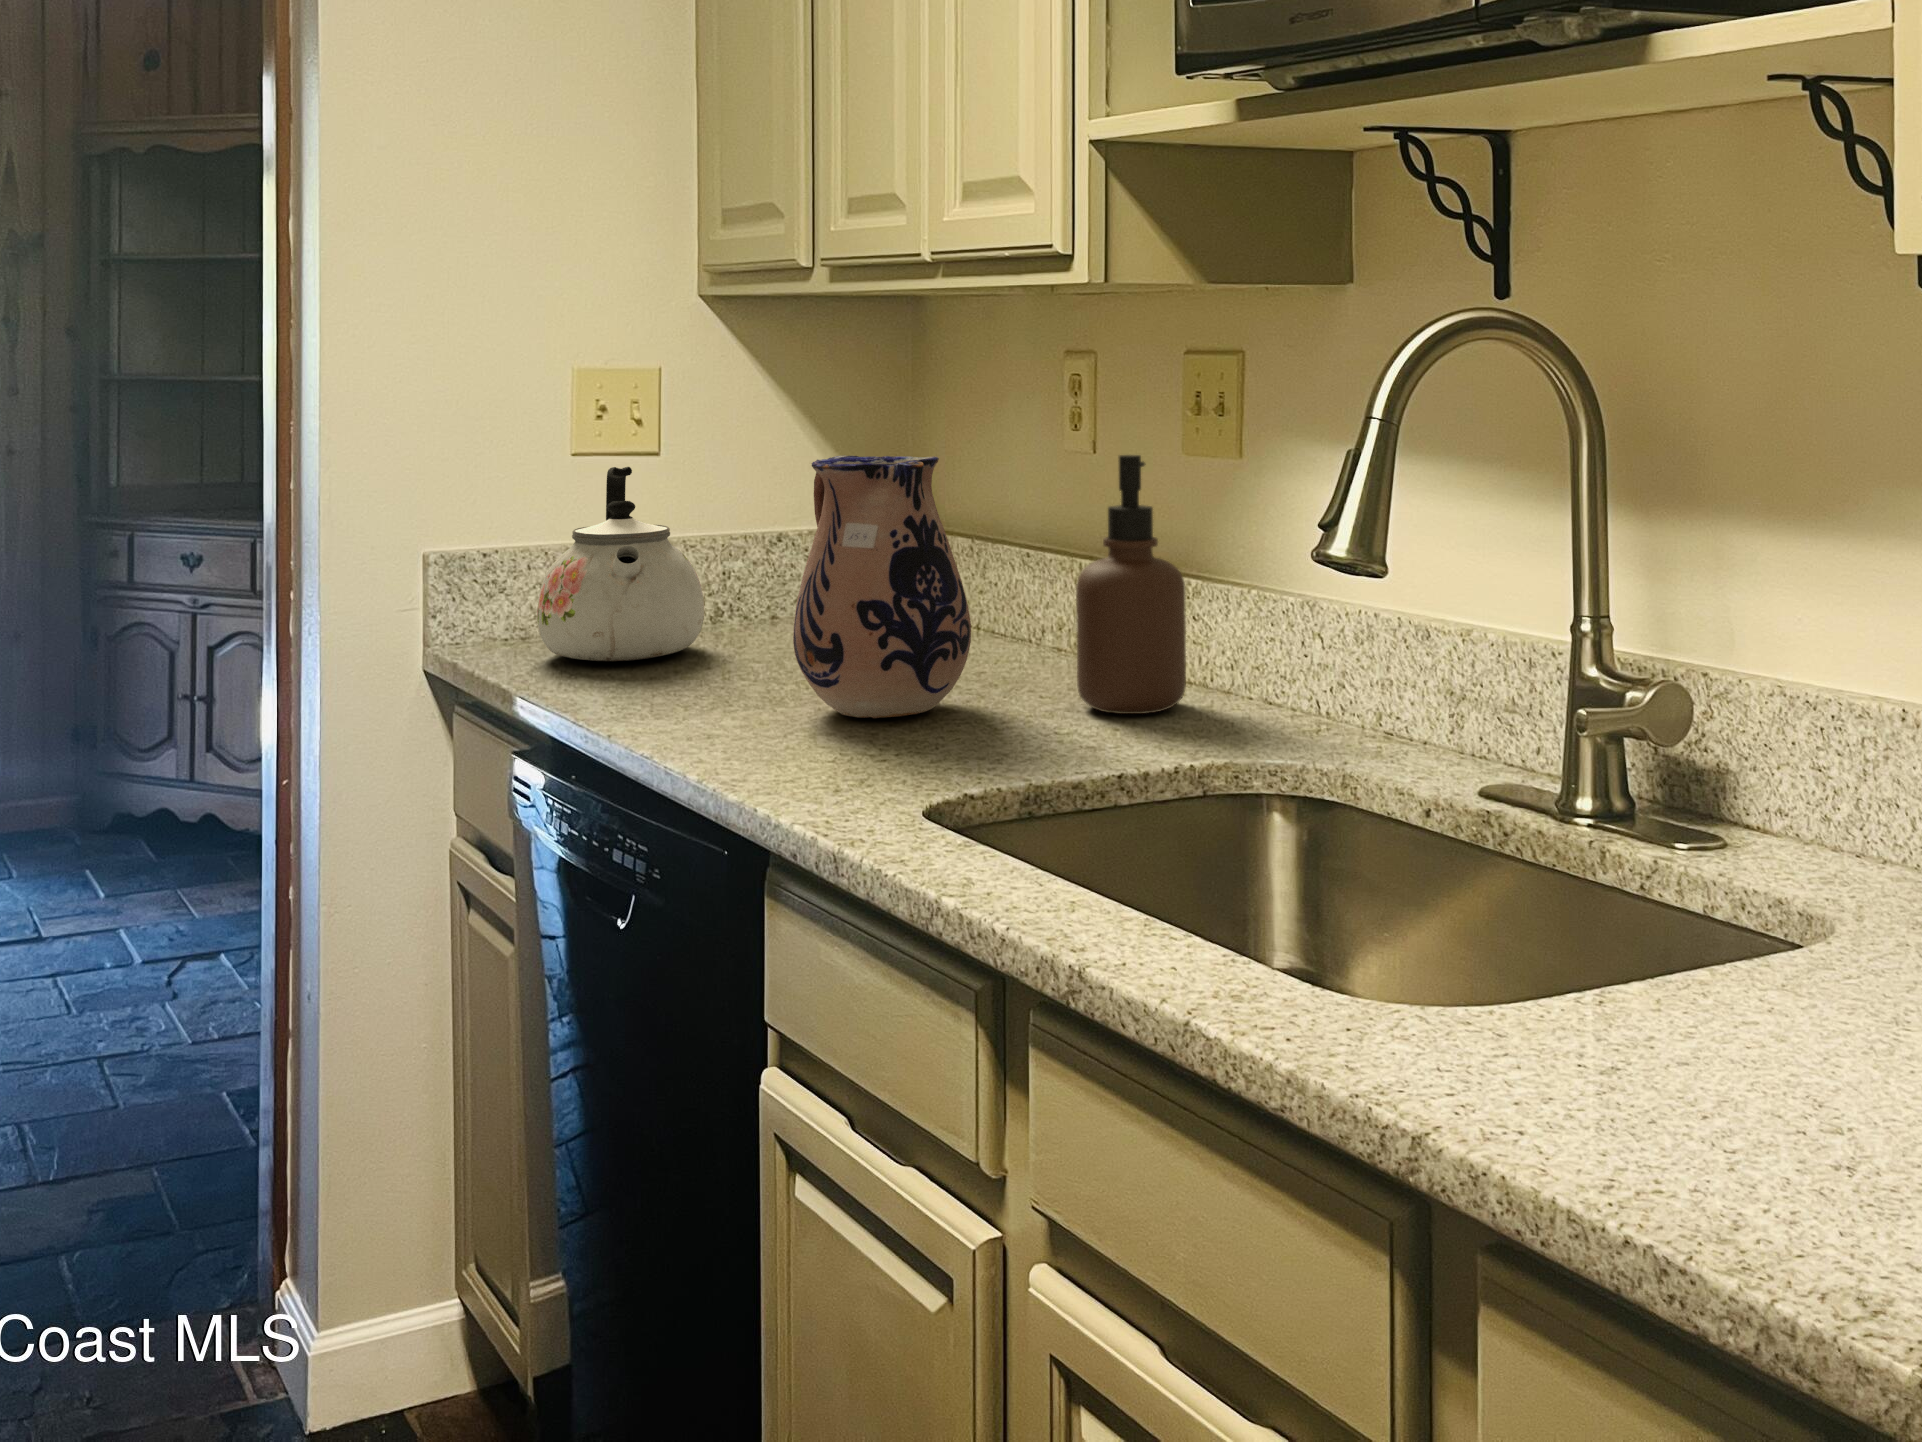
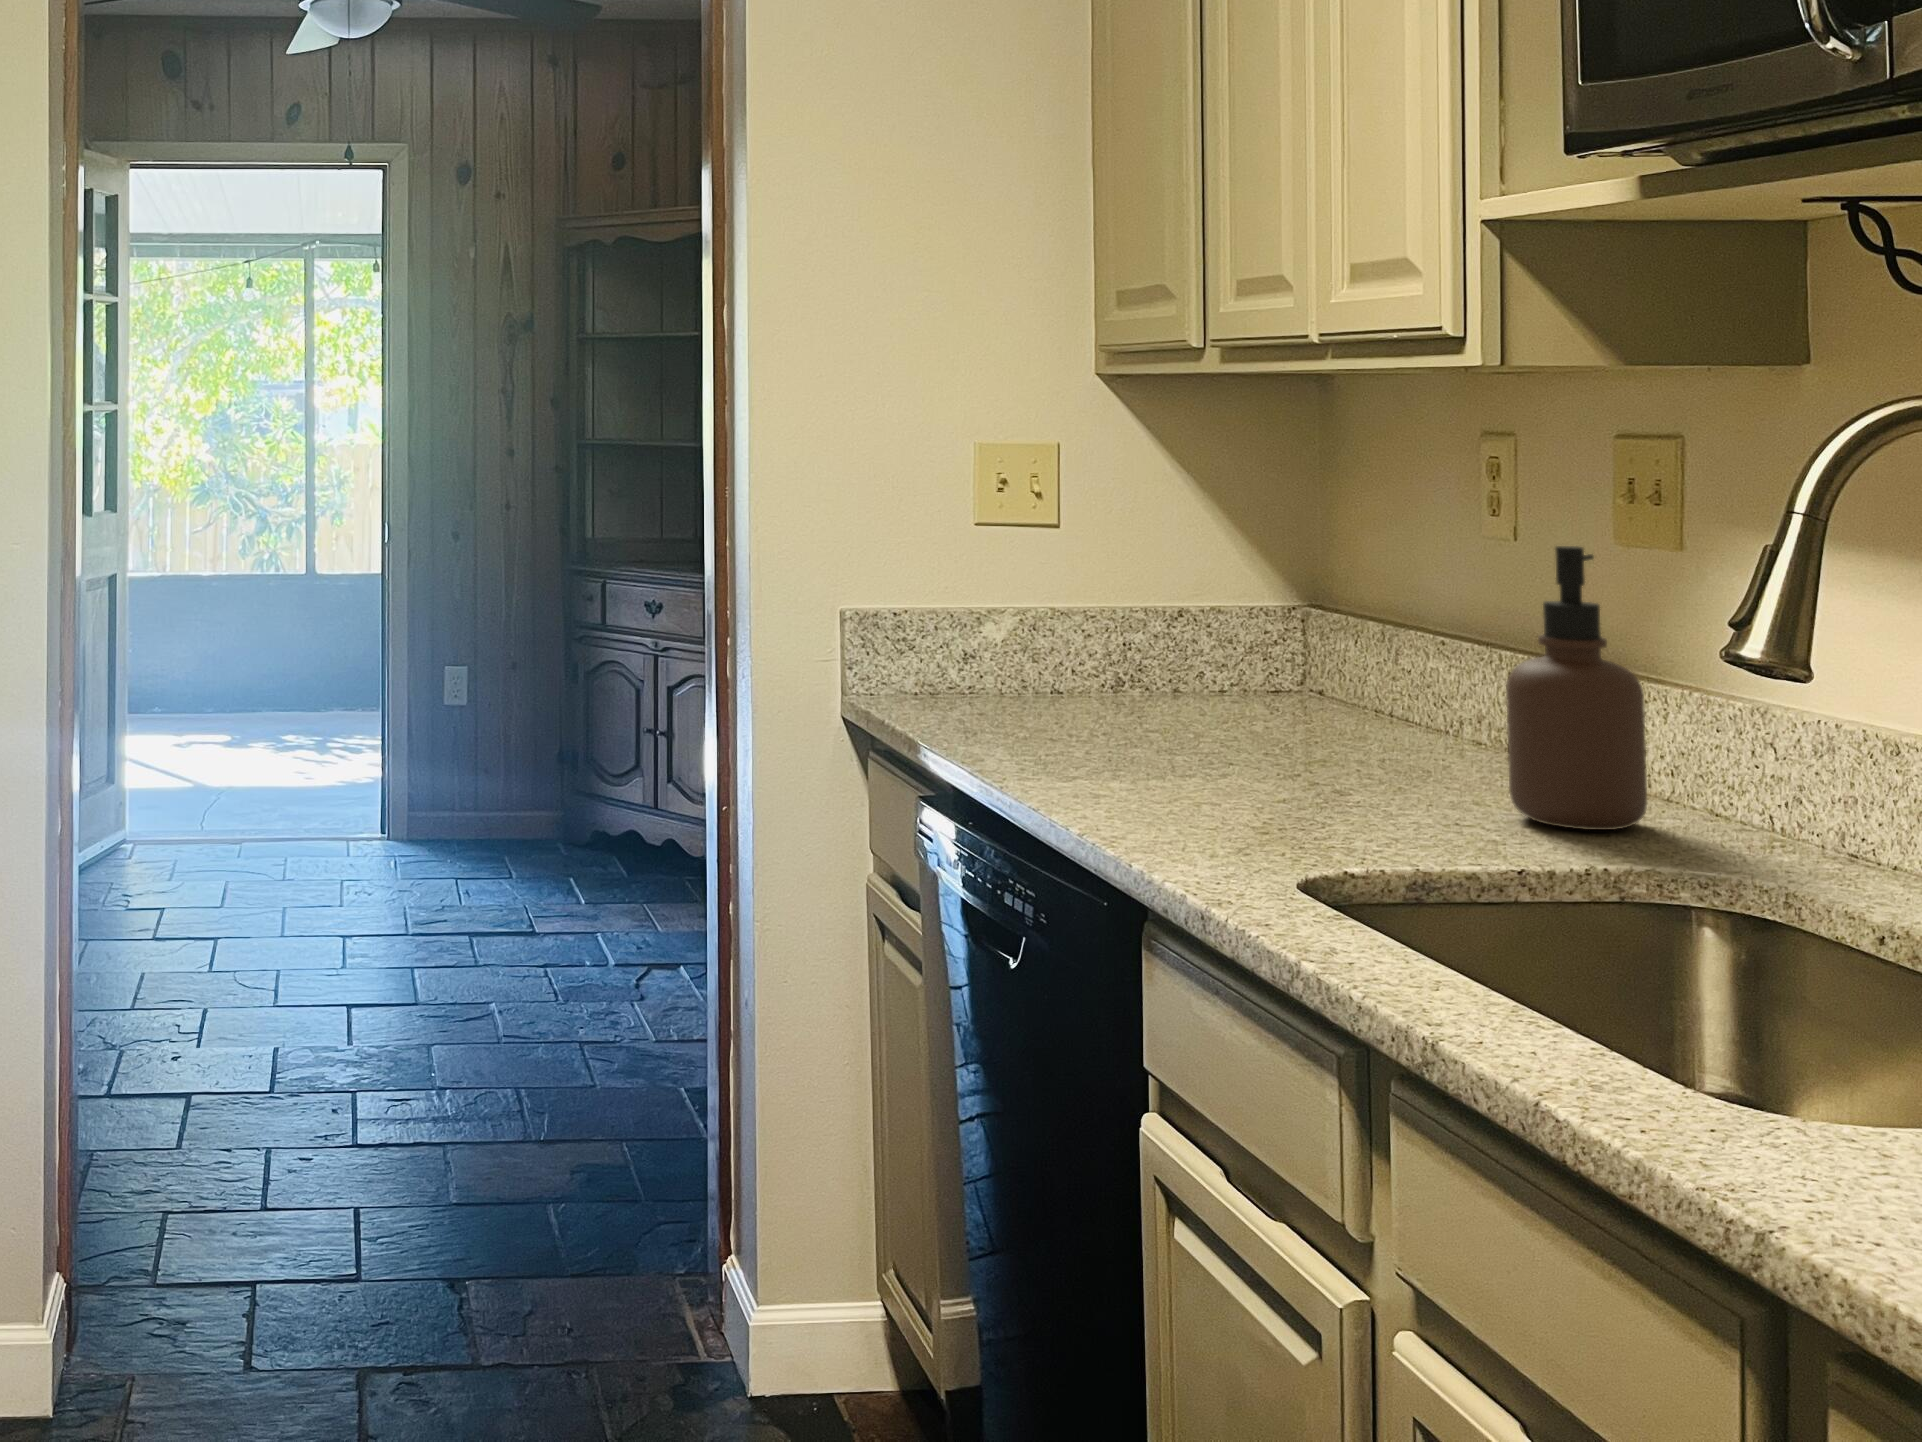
ceramic pitcher: present [793,455,971,718] -> none [1187,535,1383,801]
kettle: present [537,467,704,661] -> none [946,537,1108,724]

